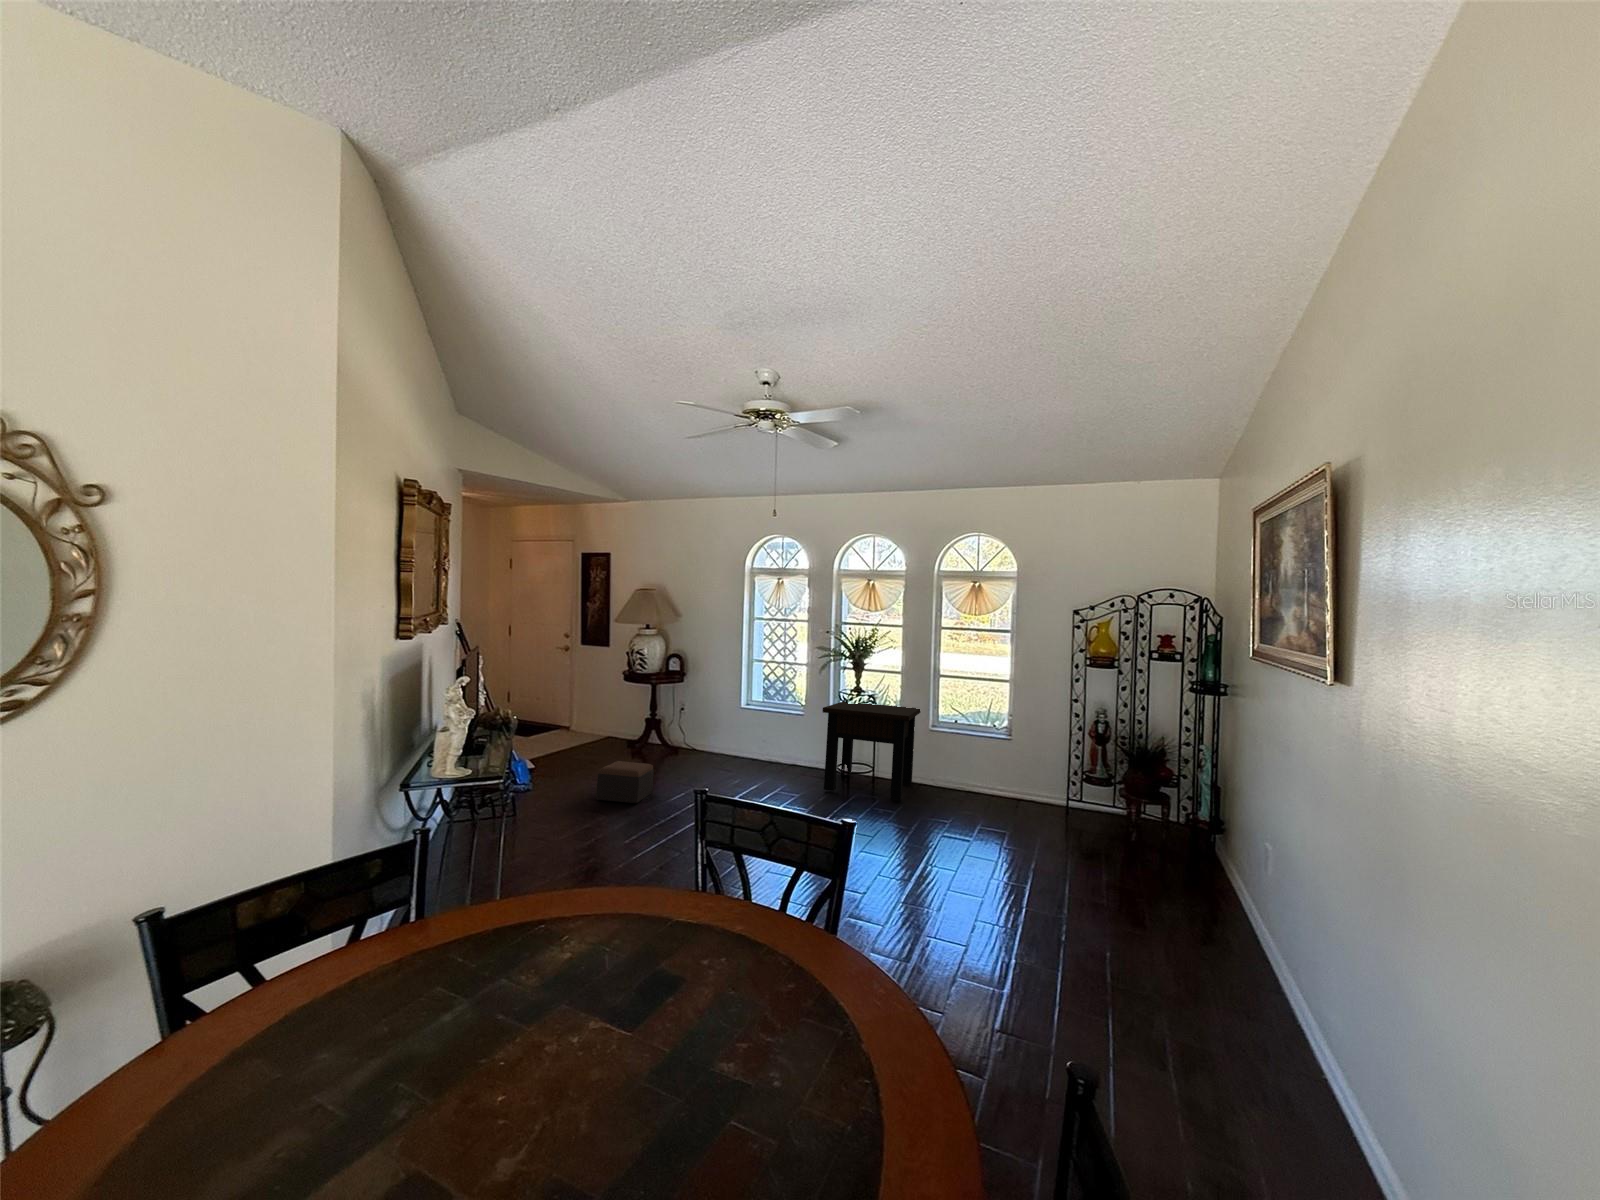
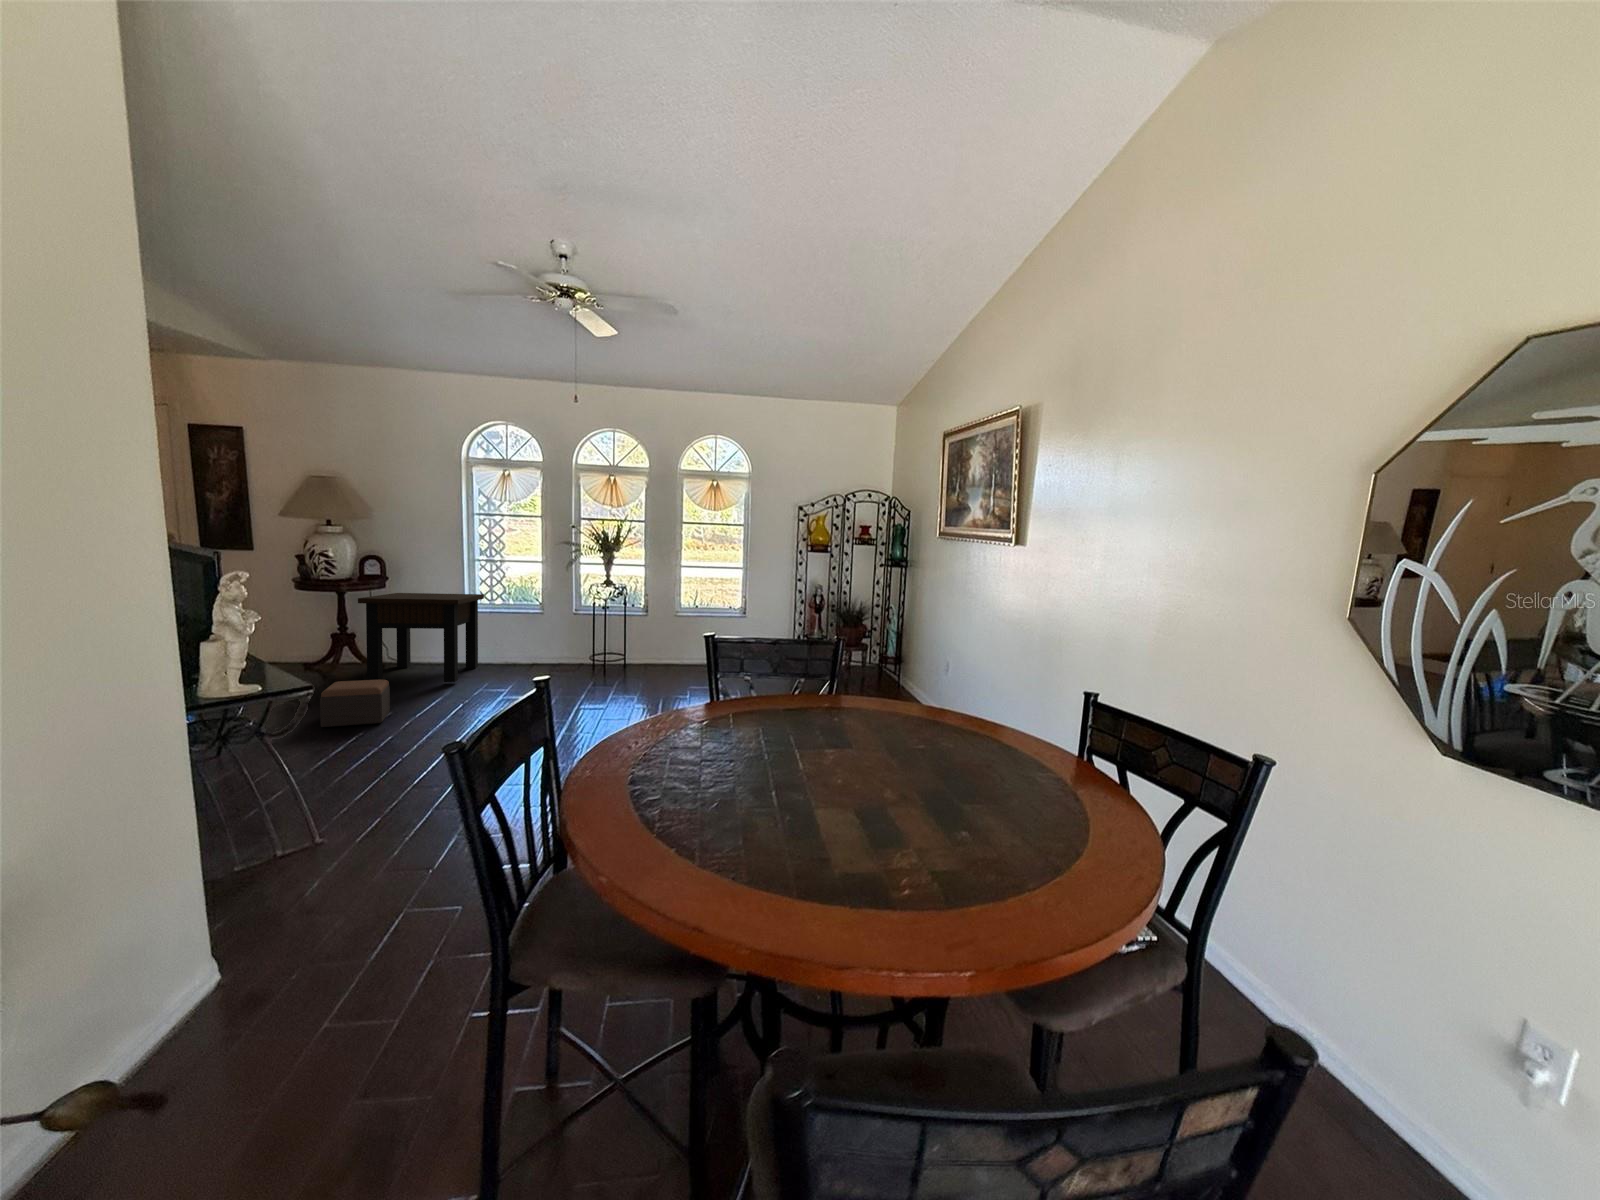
side table: present [823,701,920,800] -> present [358,593,484,682]

